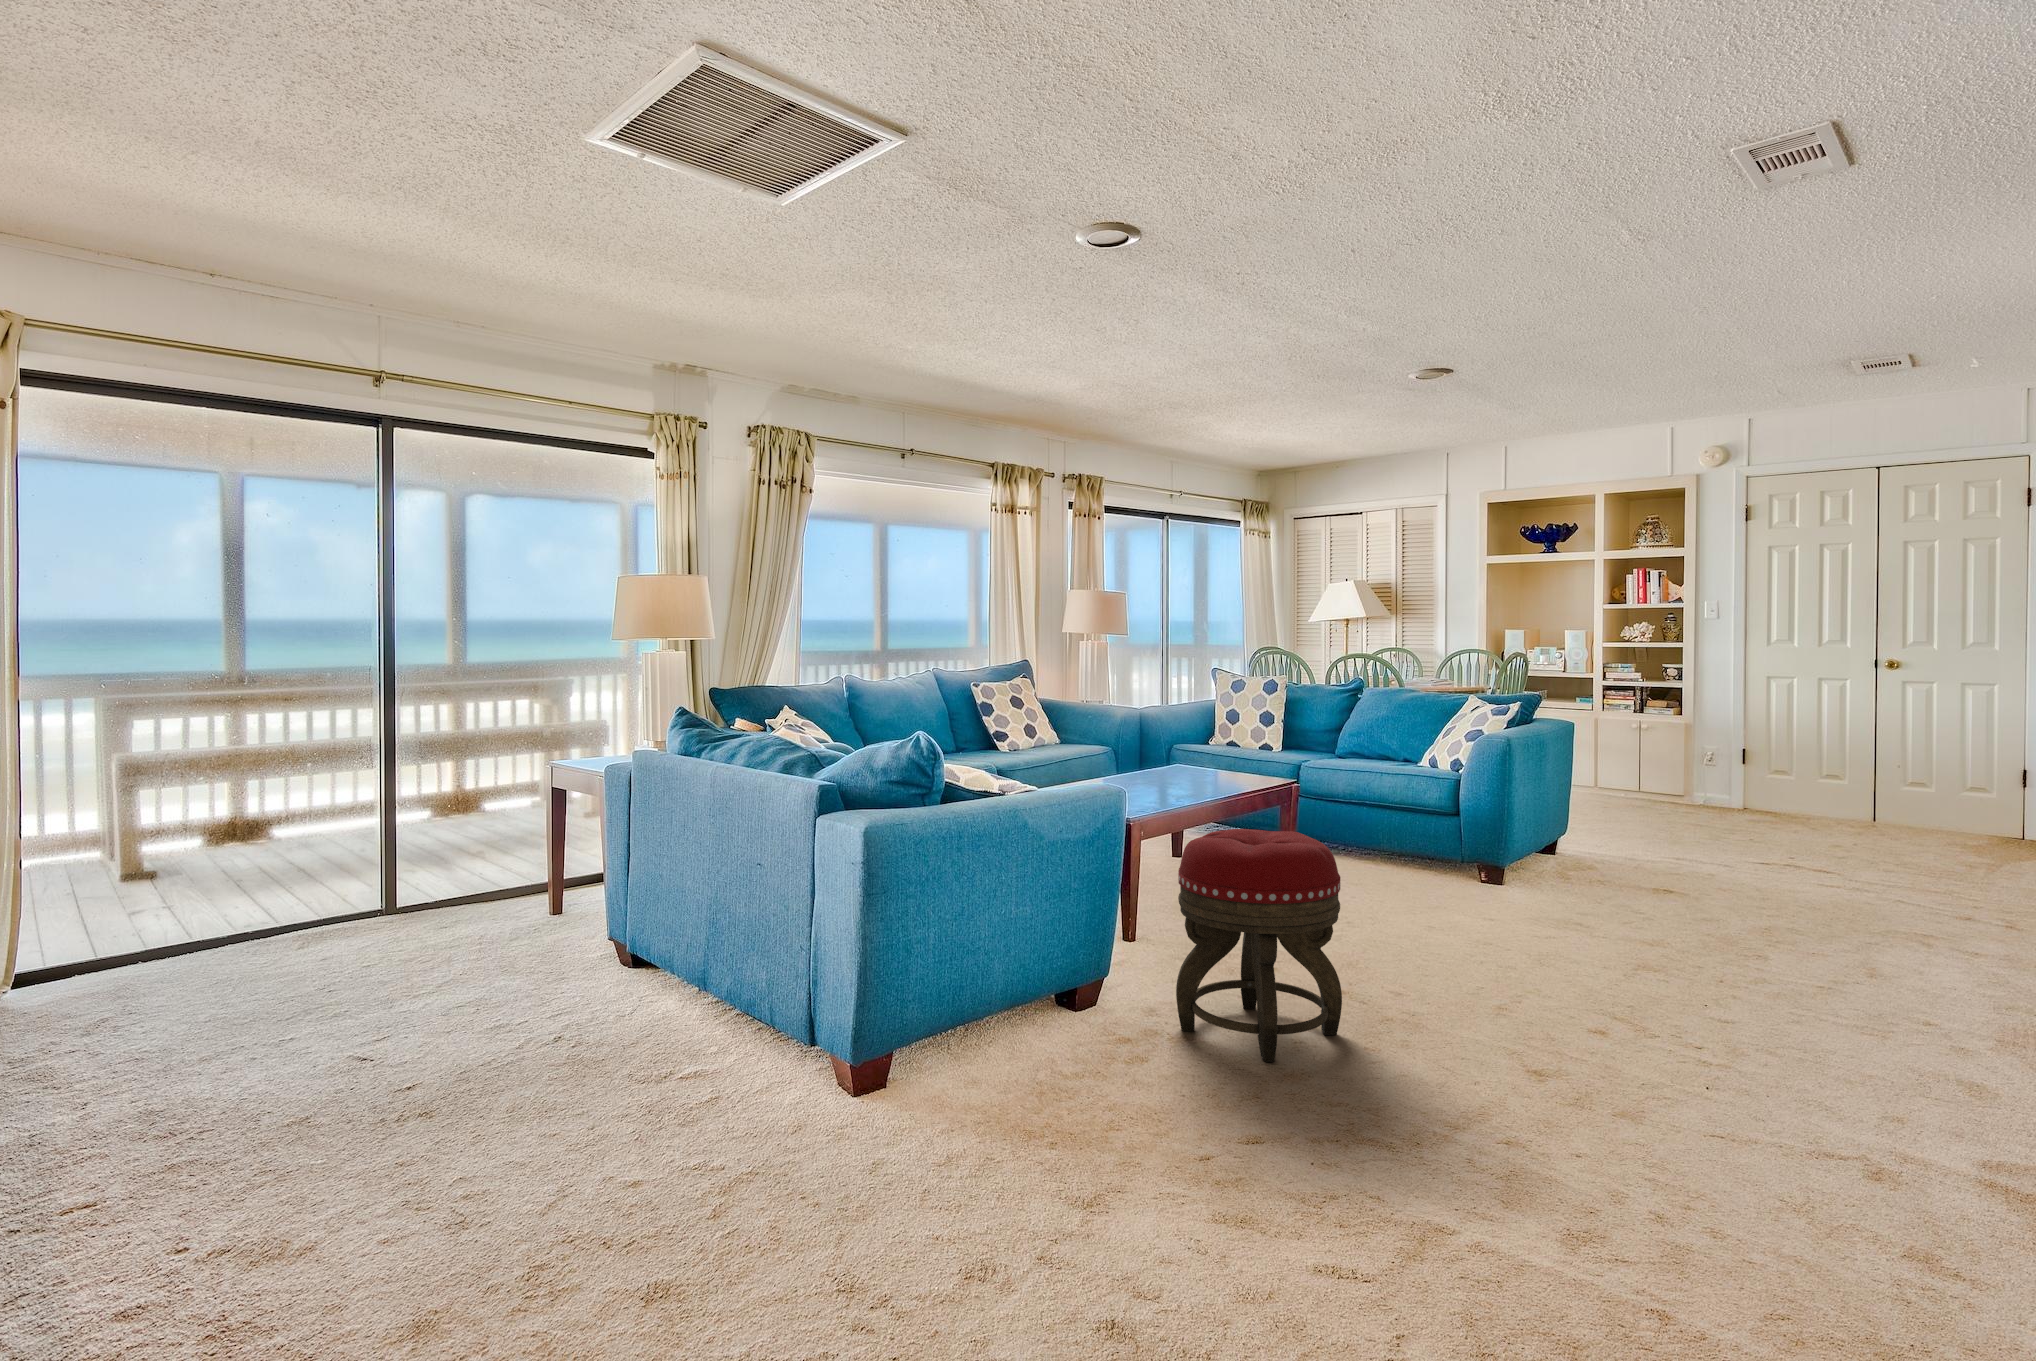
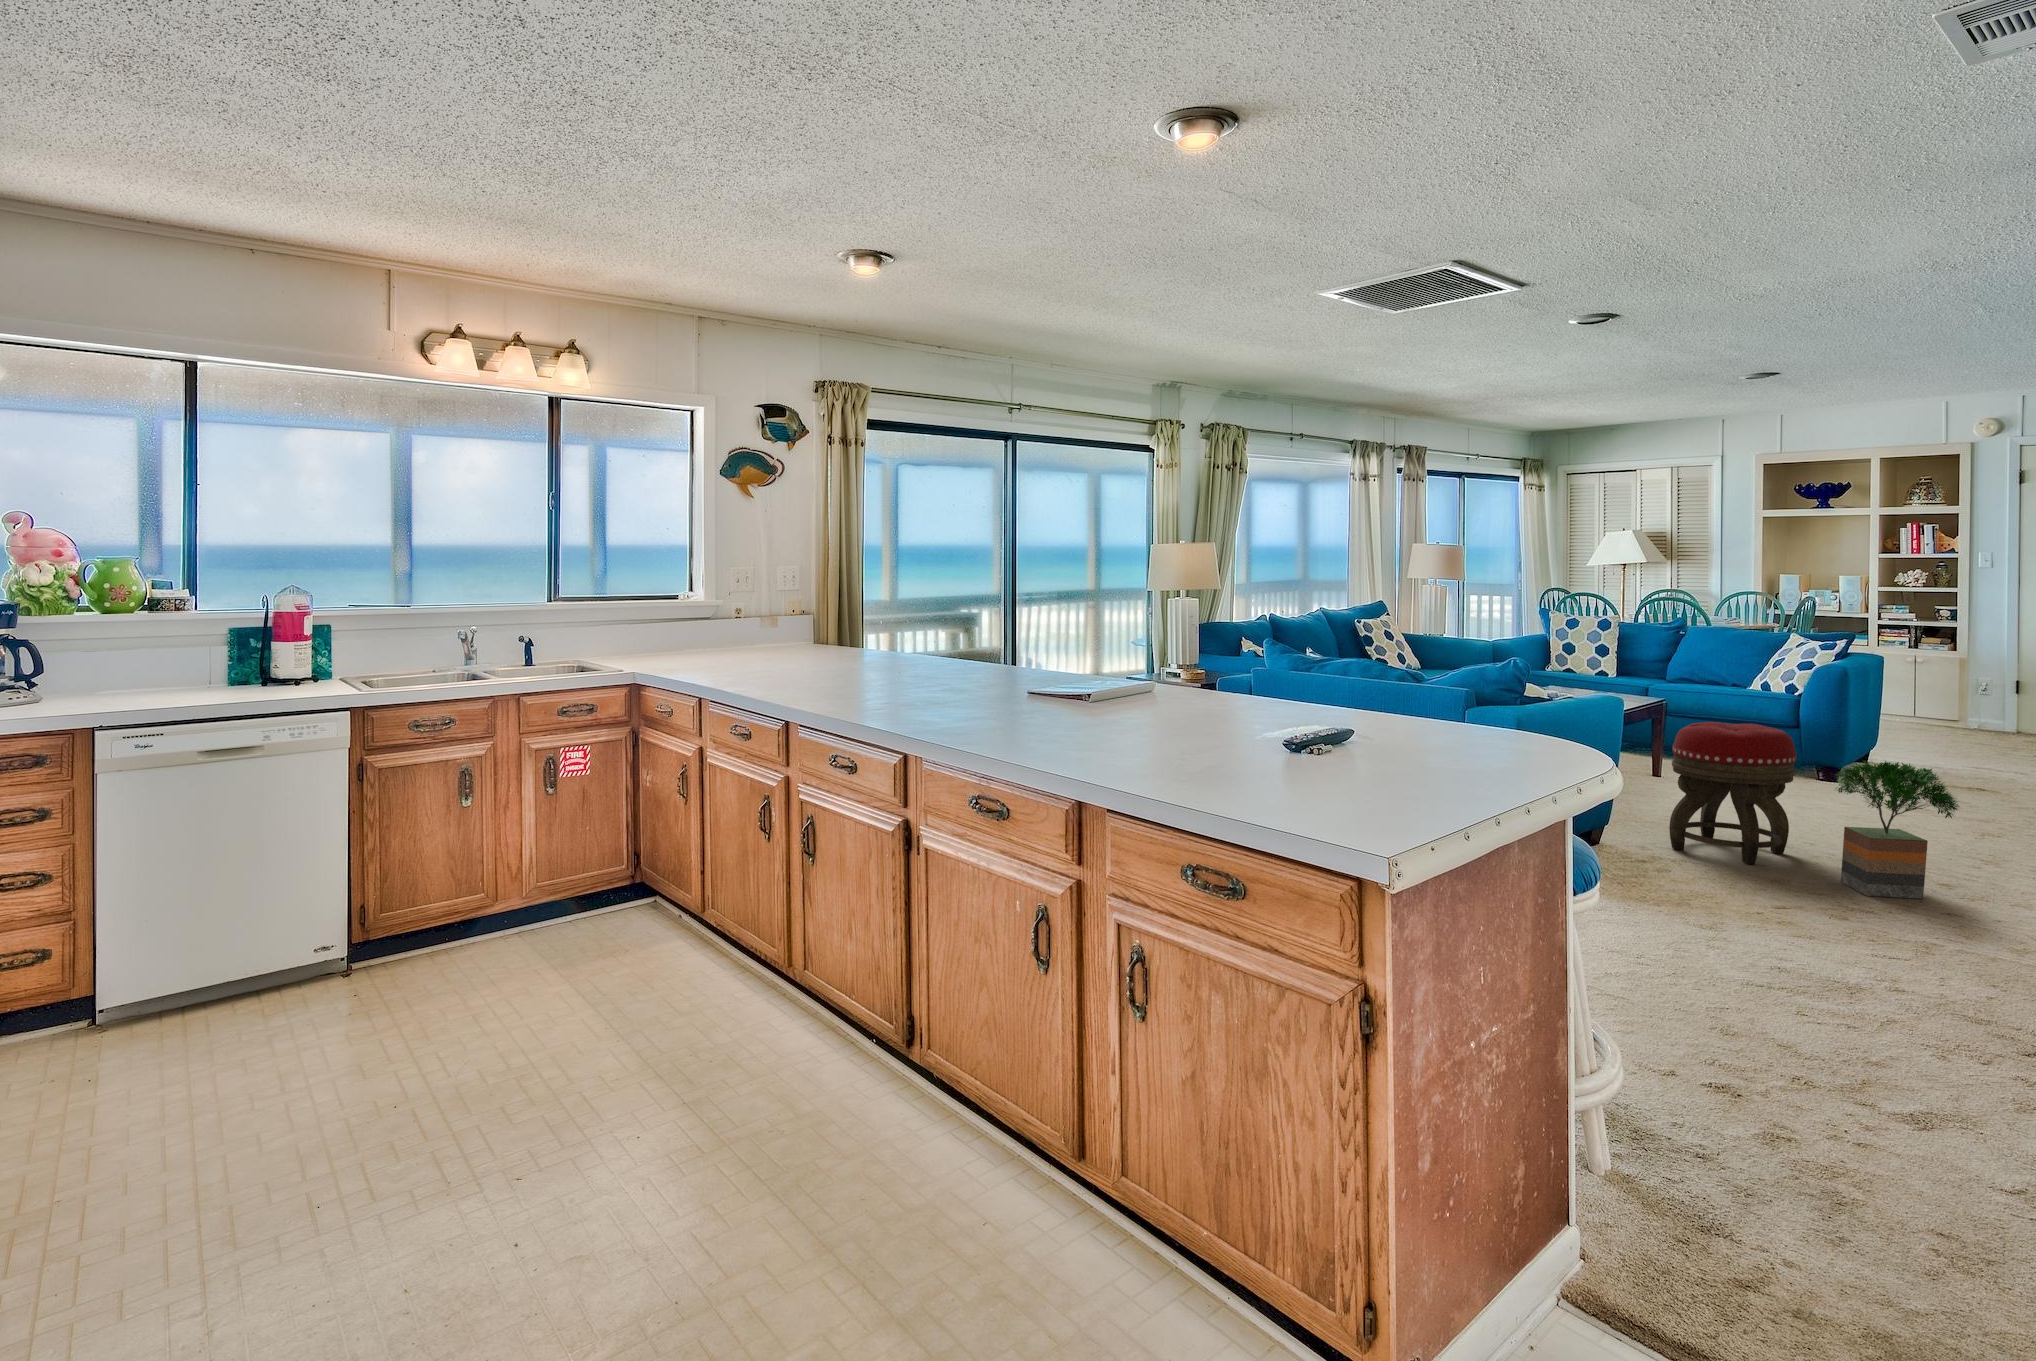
potted tree: none [1352,899,1525,1142] -> present [1836,760,1959,899]

